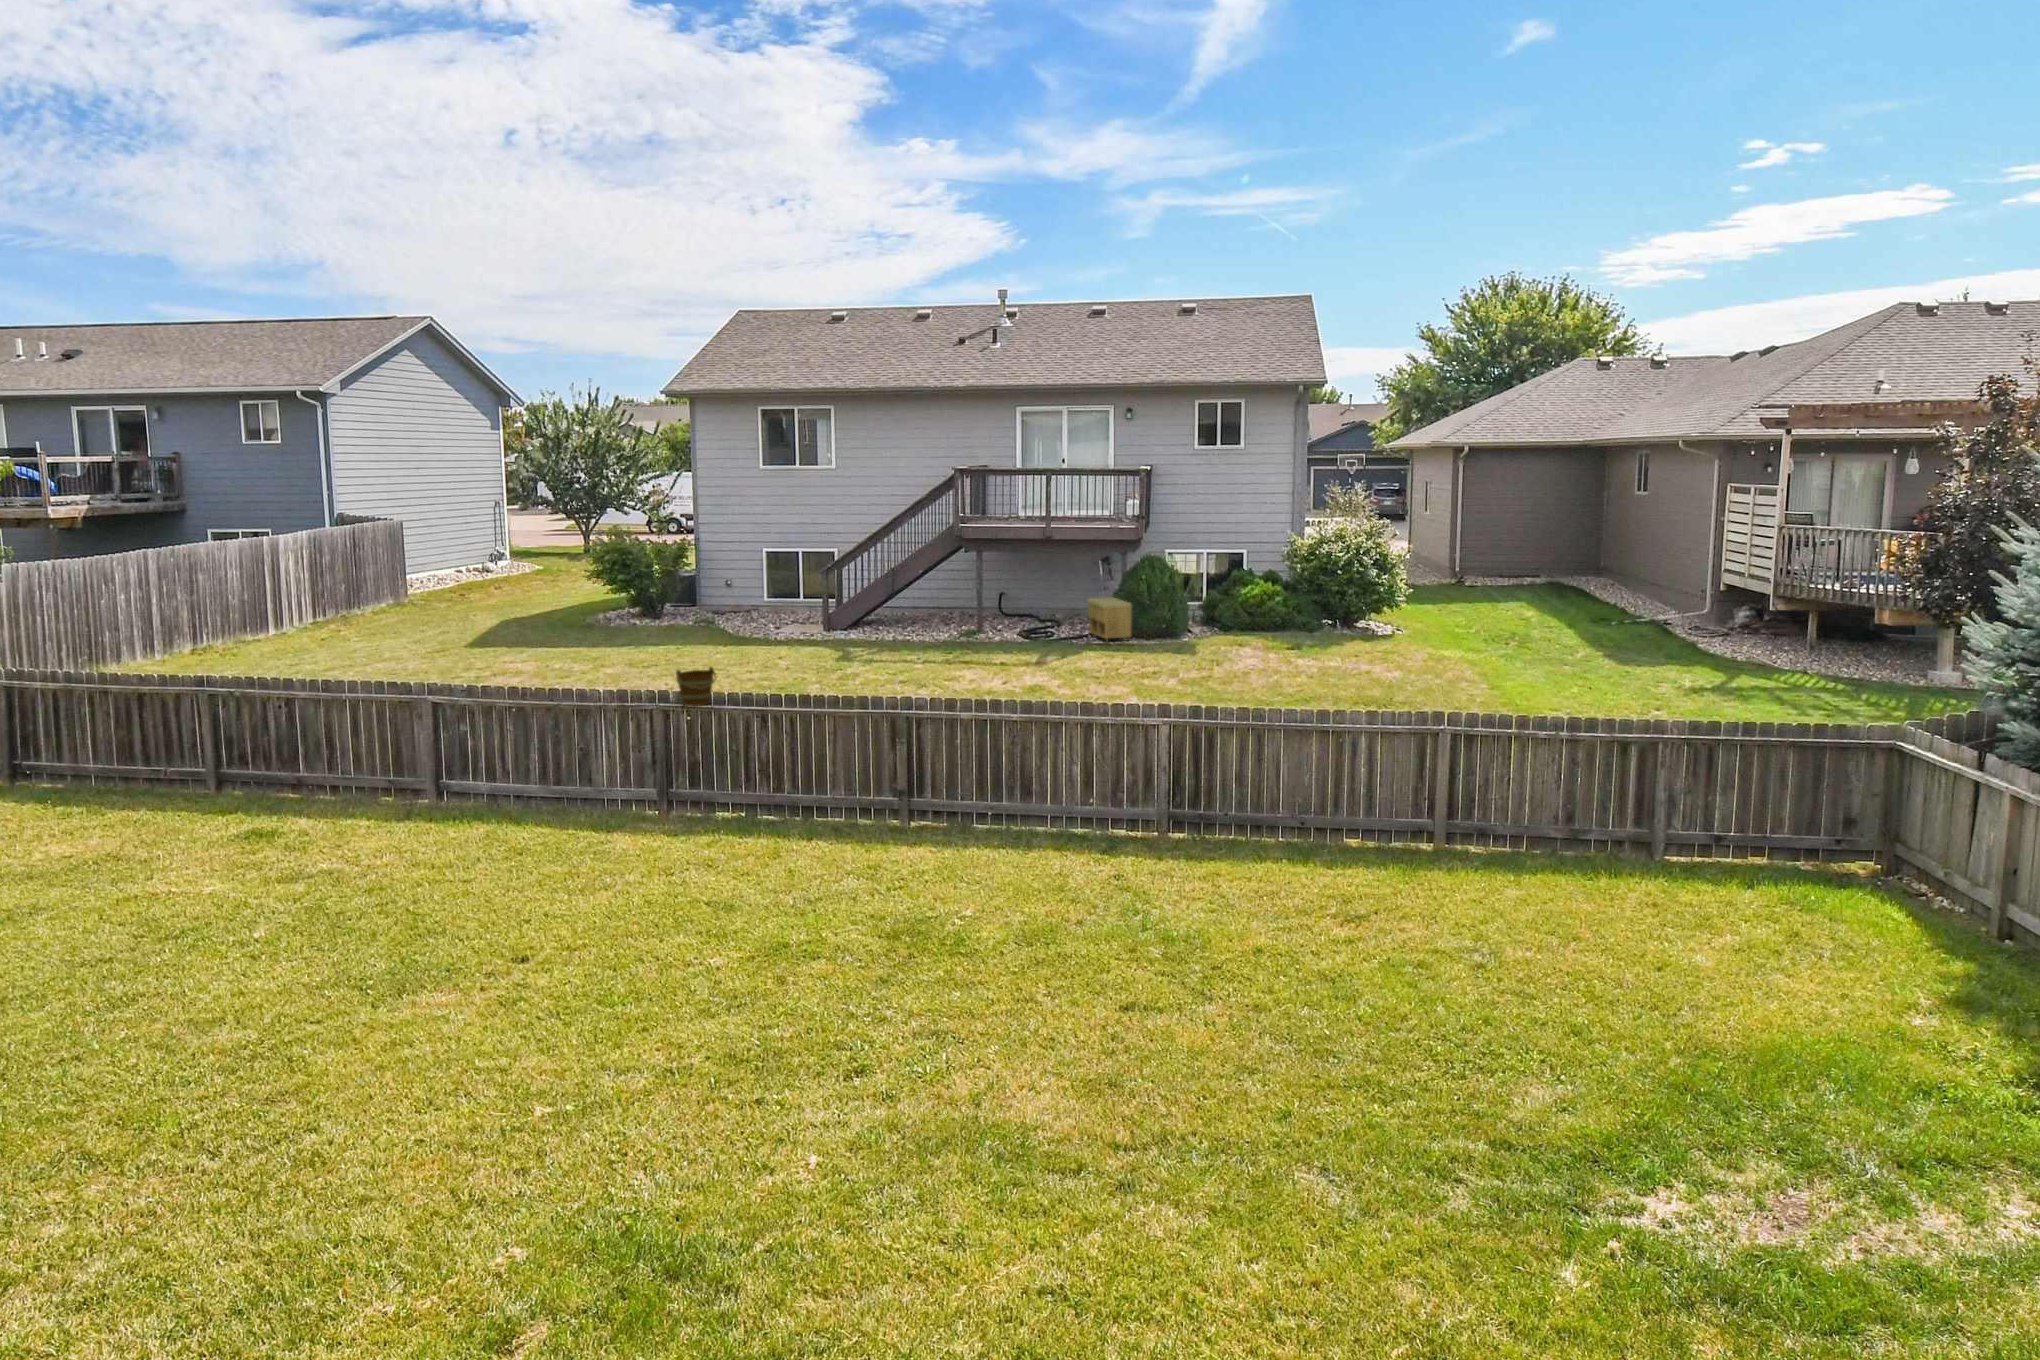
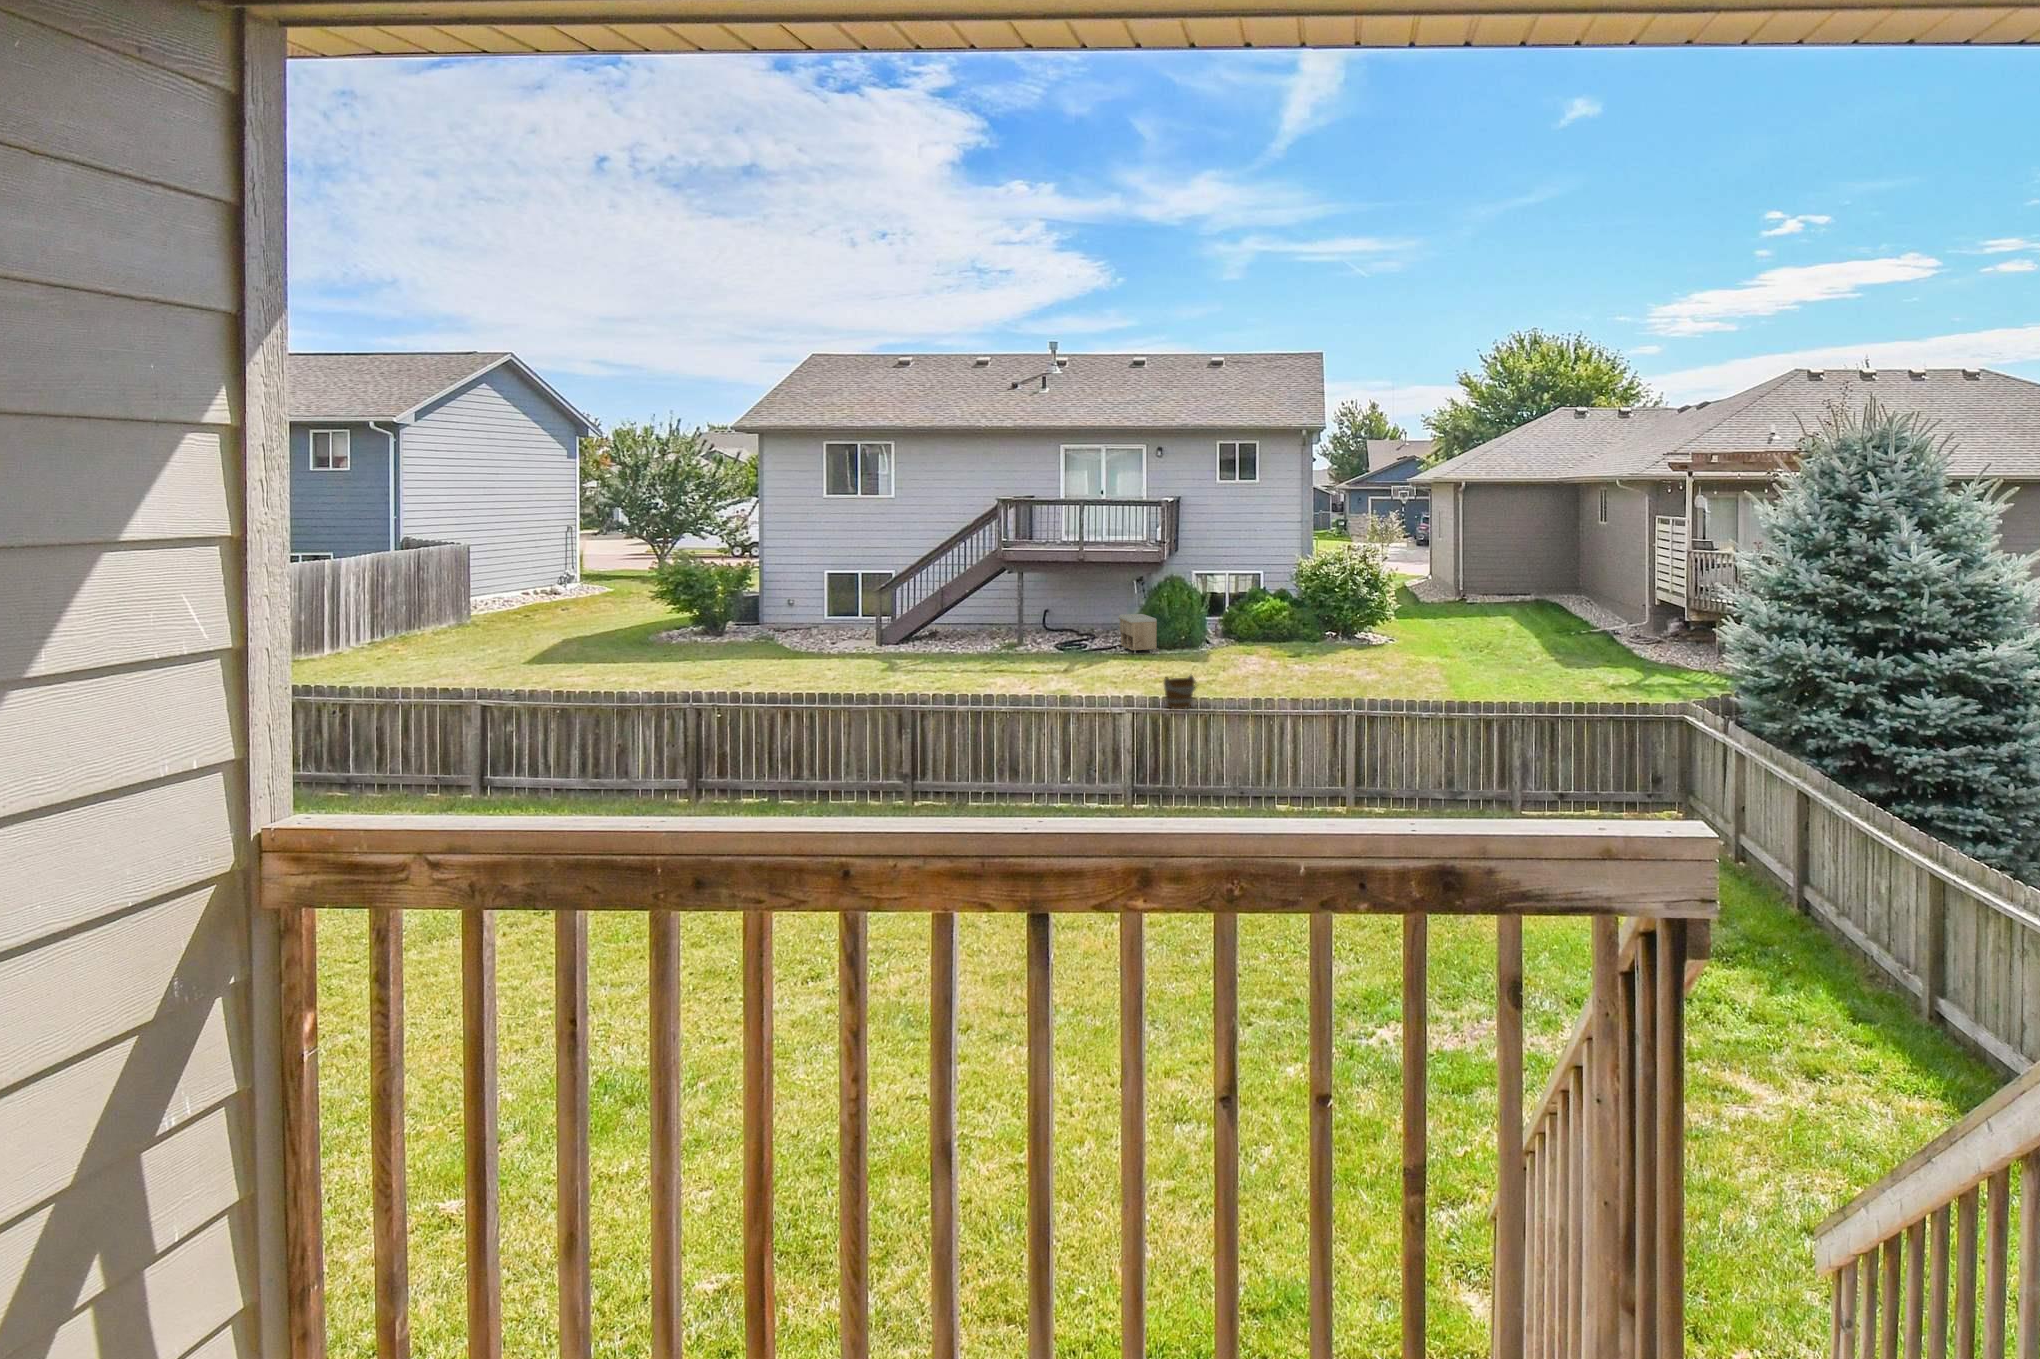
bucket: present [676,667,716,706] -> present [1164,675,1196,709]

